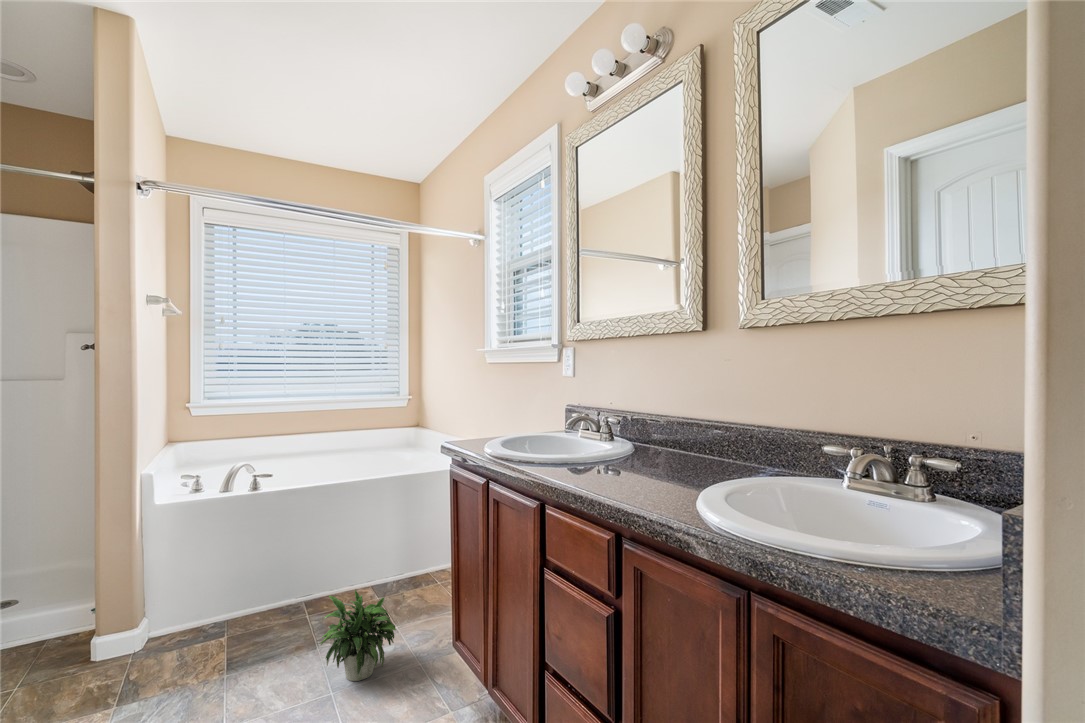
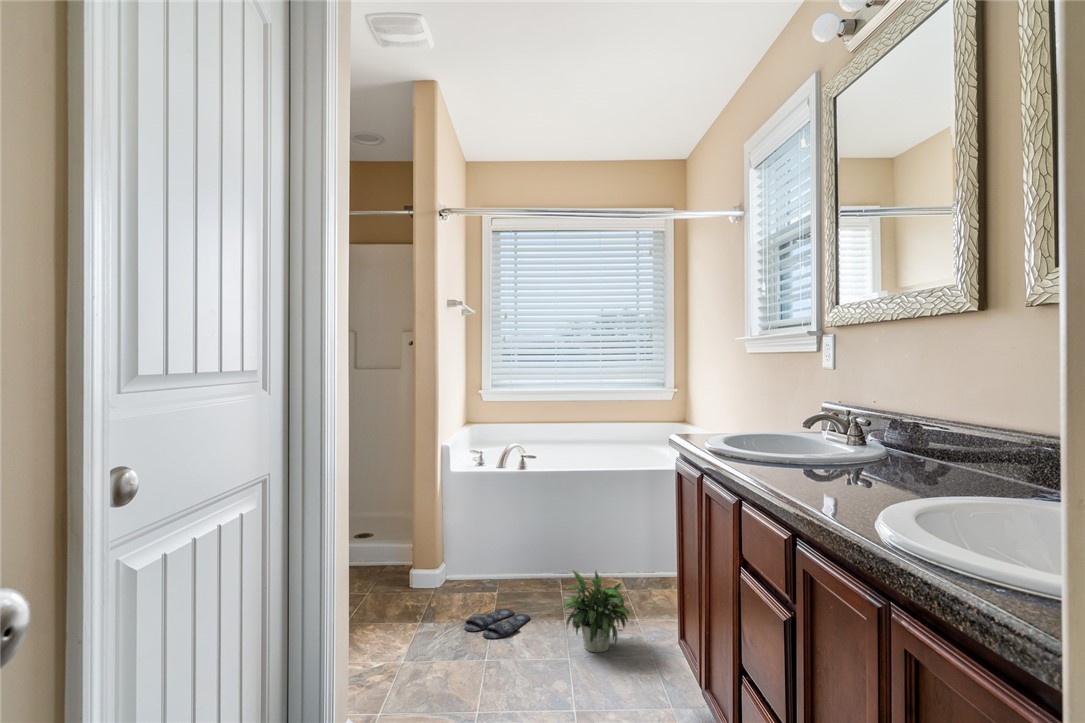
slippers: none [185,655,274,704] -> present [464,609,529,639]

